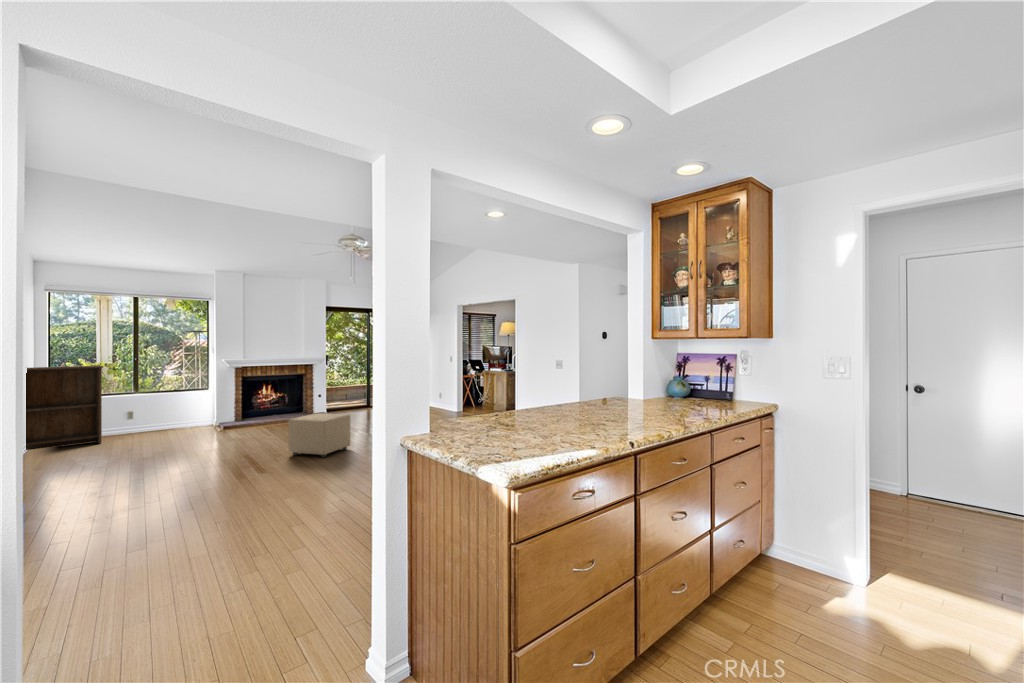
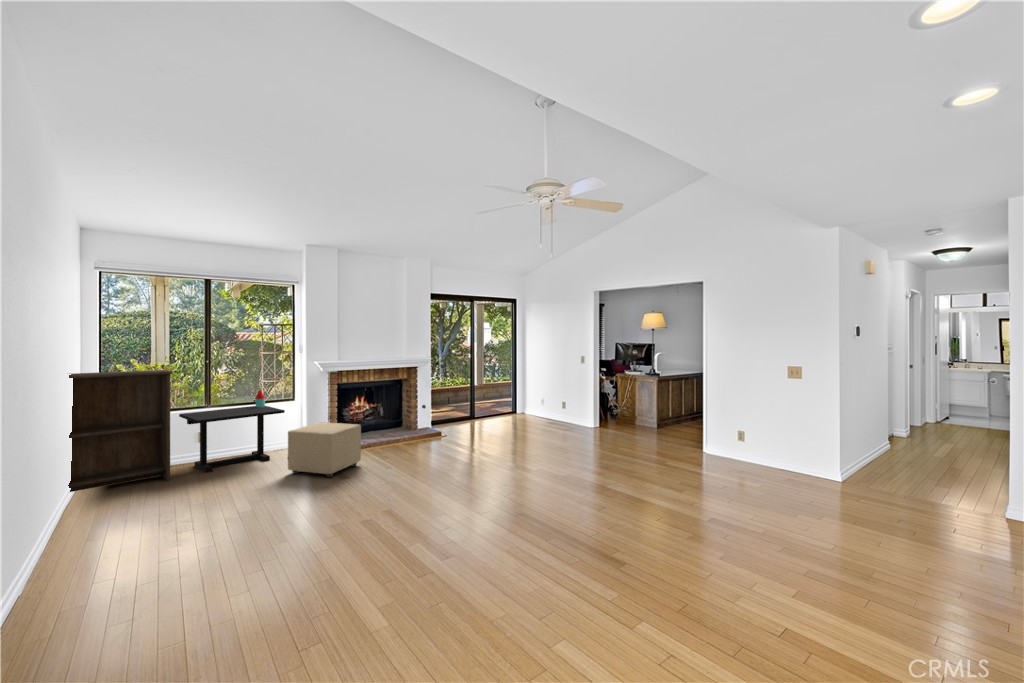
side table: none [113,381,194,440] -> present [179,390,285,472]
ottoman: present [289,413,350,458] -> present [288,422,361,477]

